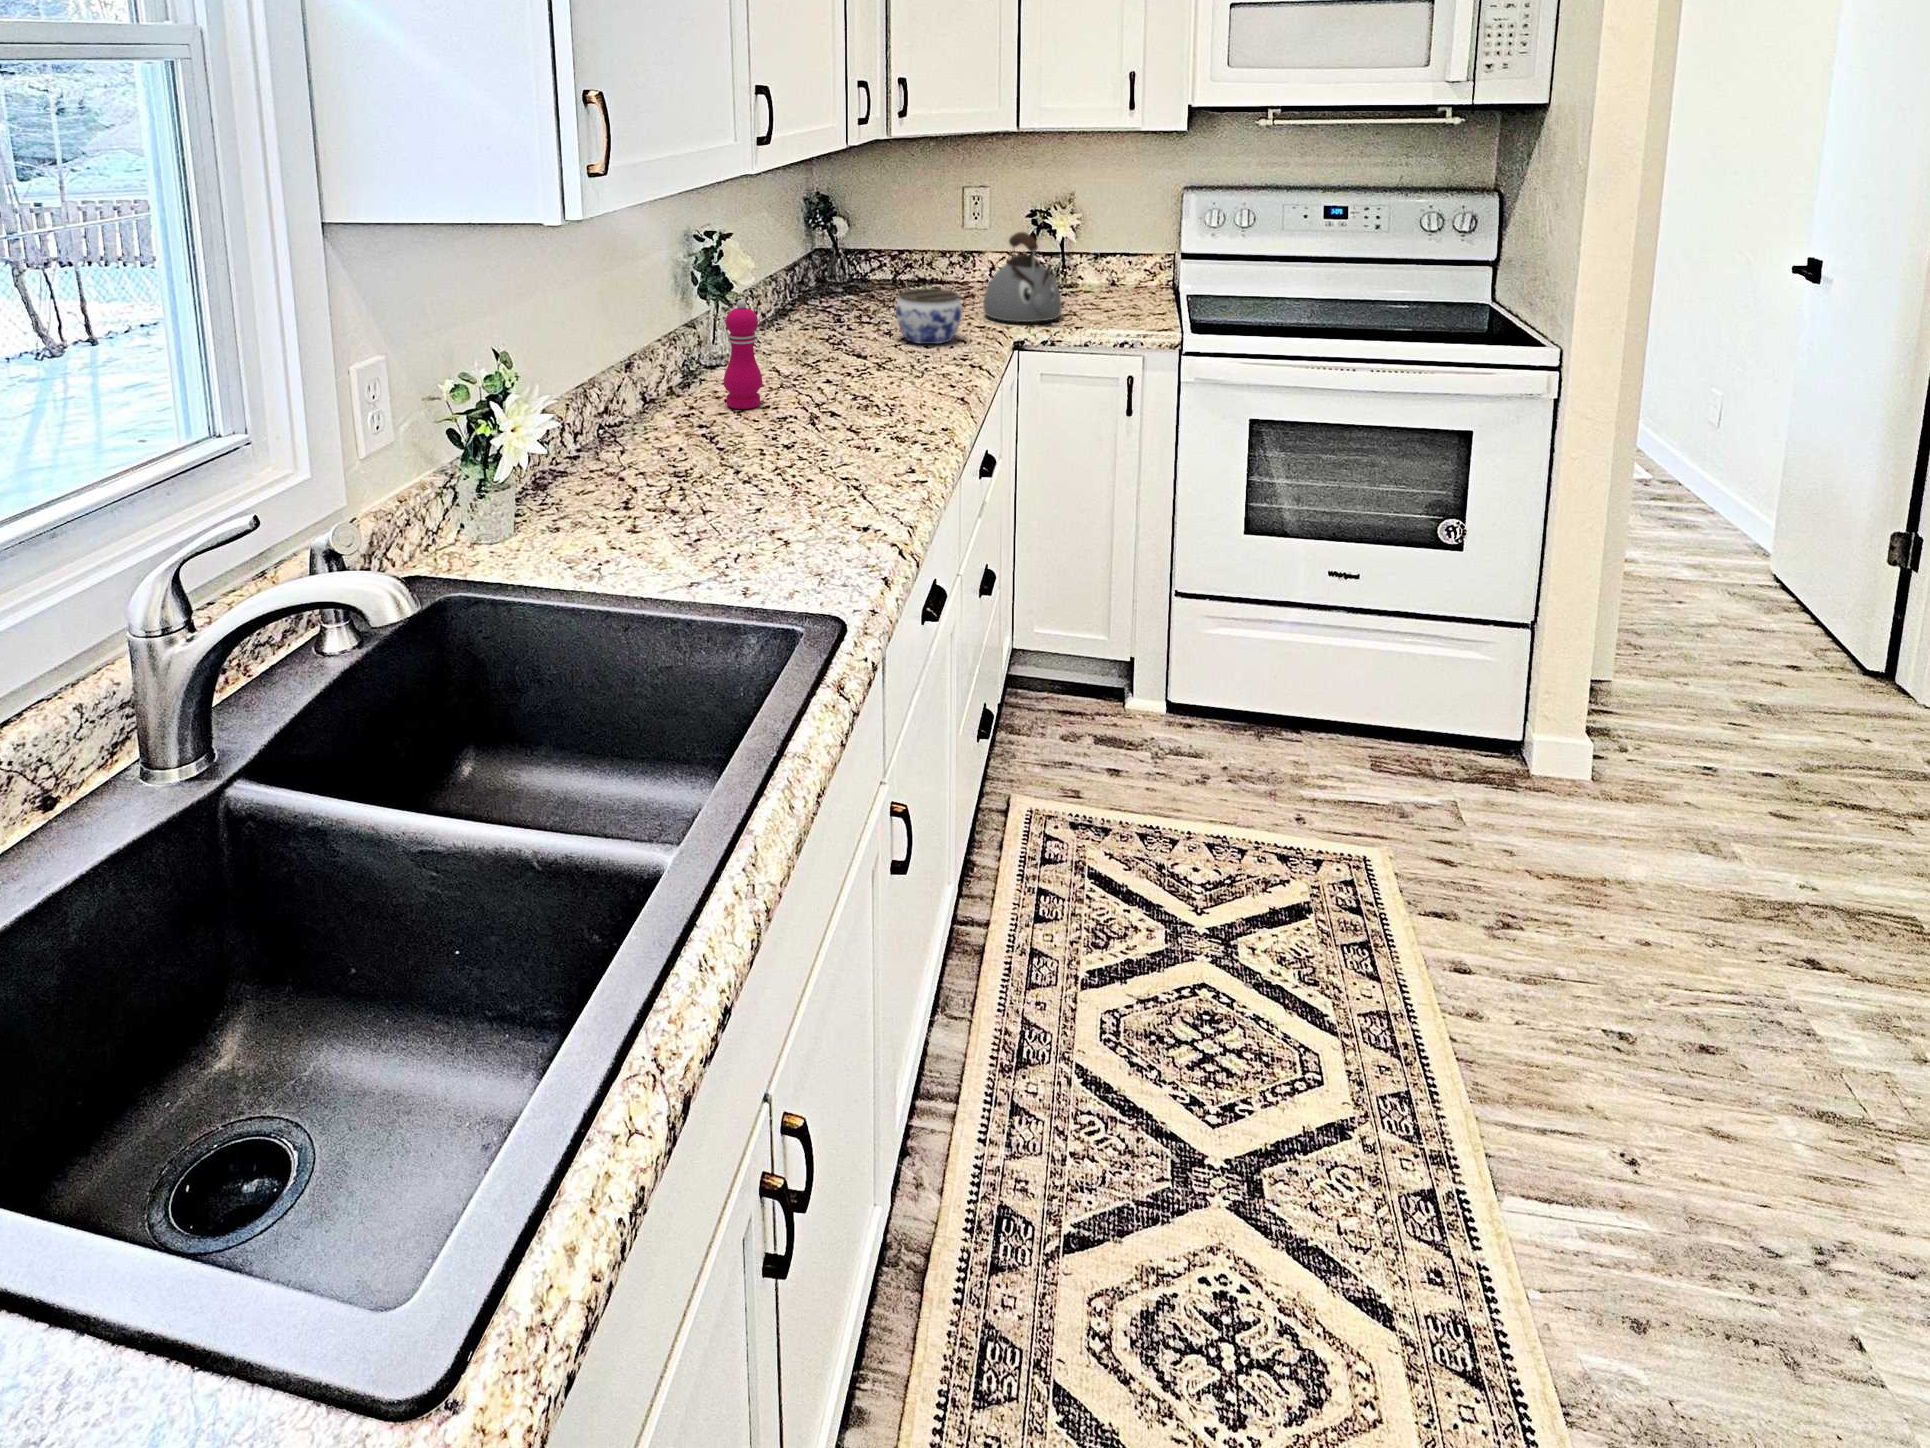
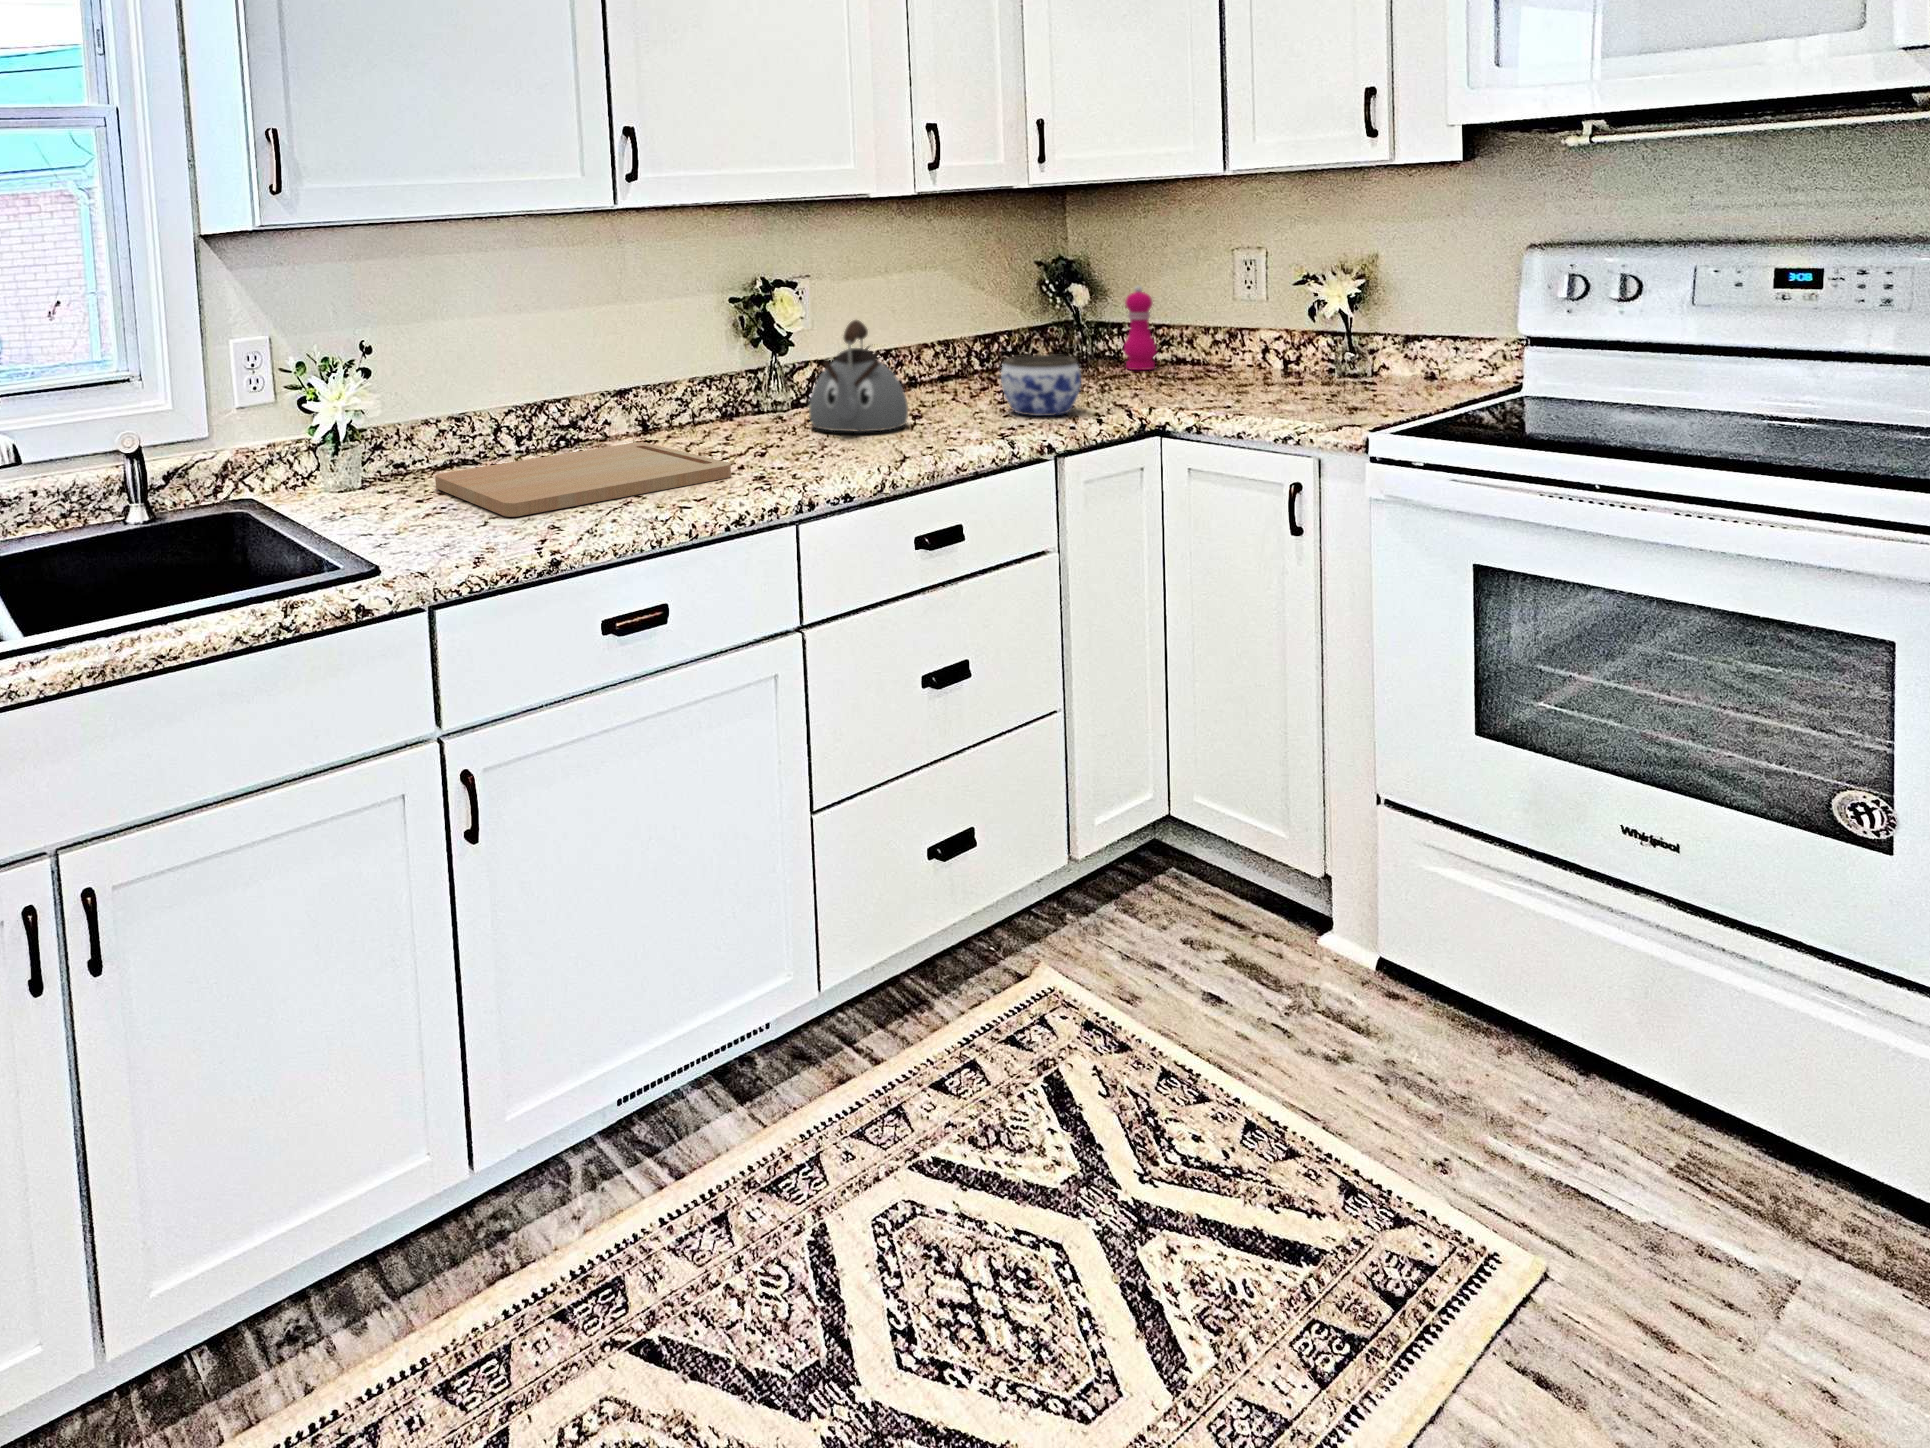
kettle: present [983,232,1062,322] -> present [809,320,908,432]
pepper mill: present [724,300,762,409] -> present [1124,286,1156,370]
cutting board: none [589,421,854,535] -> present [435,442,731,517]

